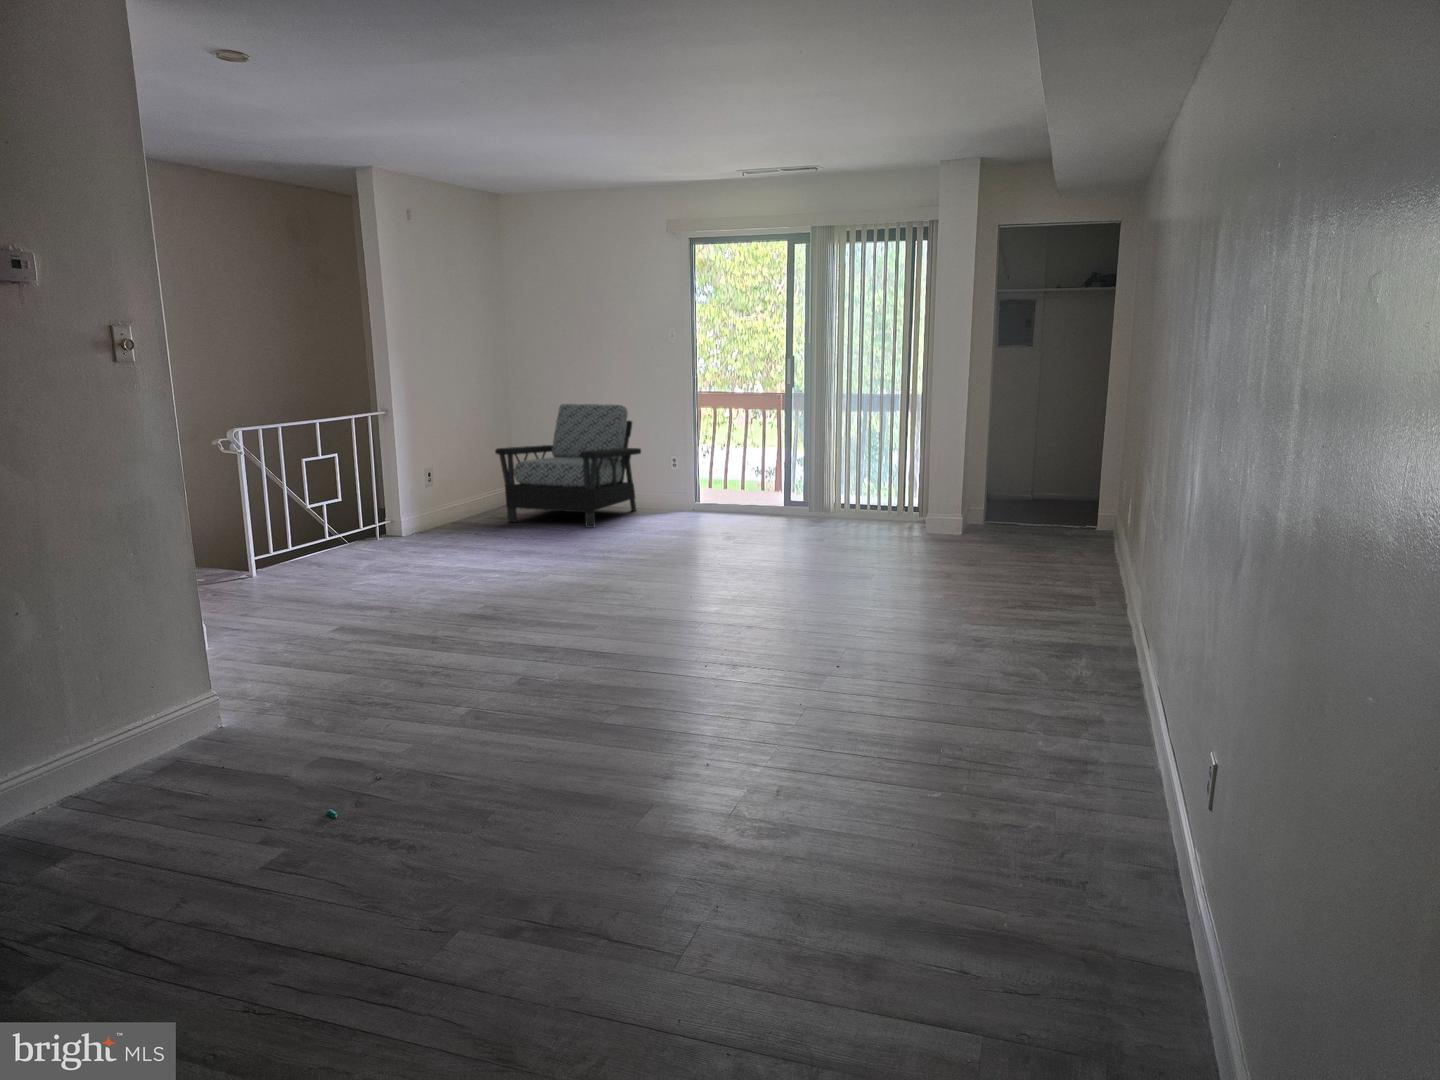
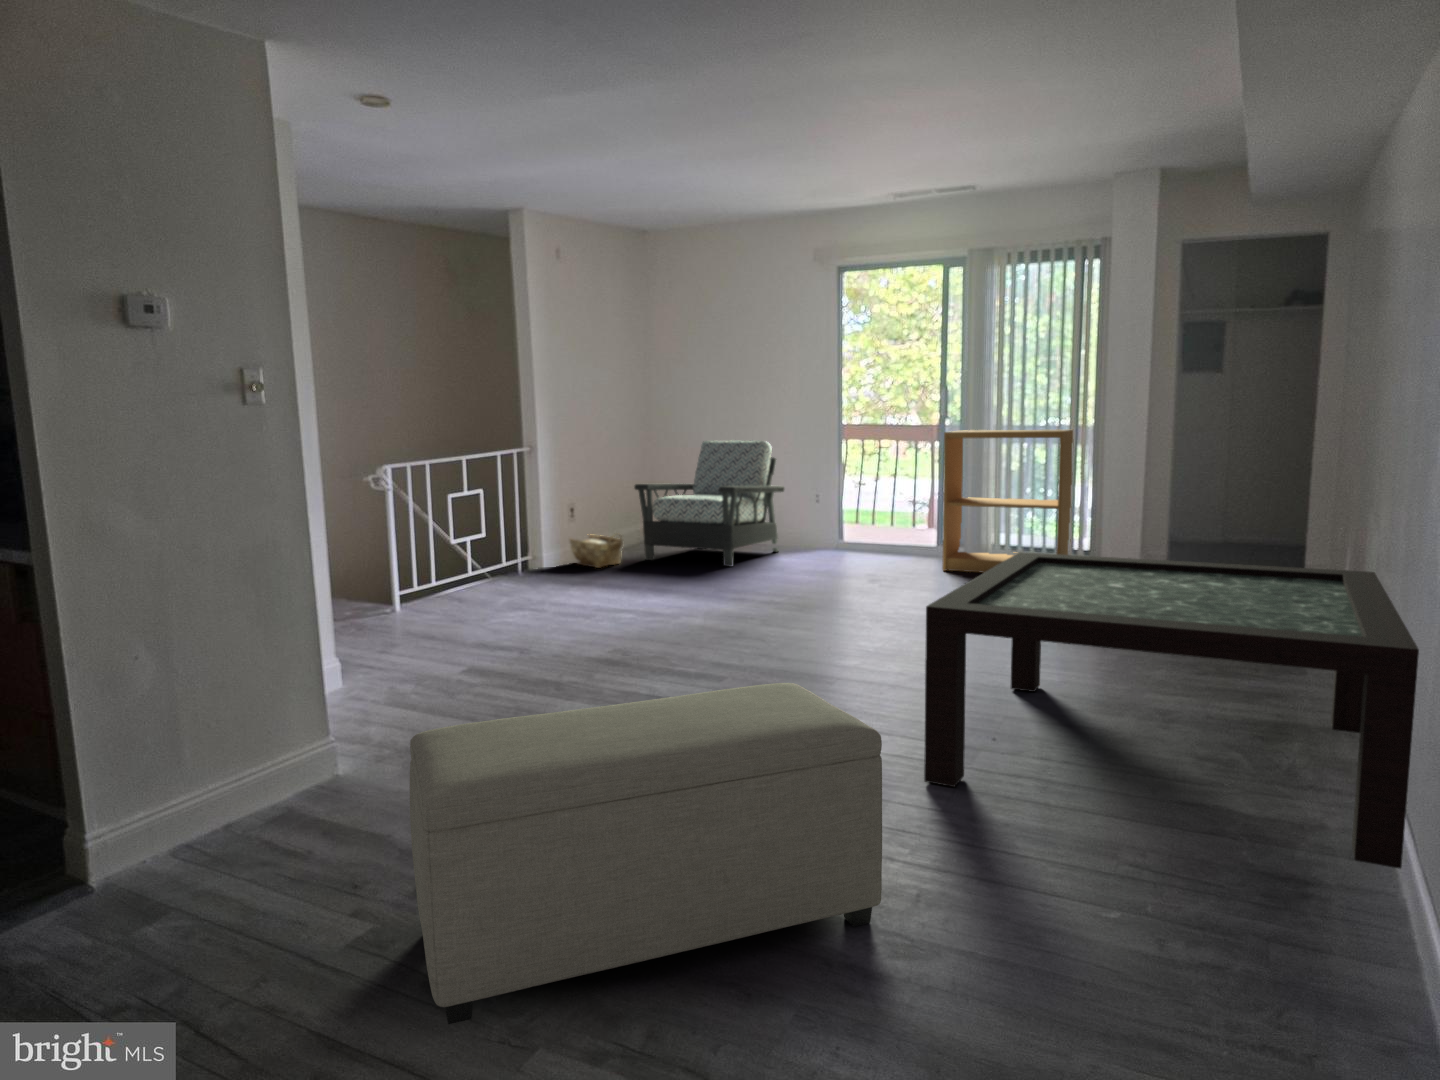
bookshelf: none [789,398,904,534] -> present [942,430,1073,573]
woven basket: none [428,489,486,532] -> present [570,534,623,568]
coffee table: none [791,531,1169,794] -> present [924,552,1419,869]
ottoman: none [358,674,766,991] -> present [410,683,882,1024]

